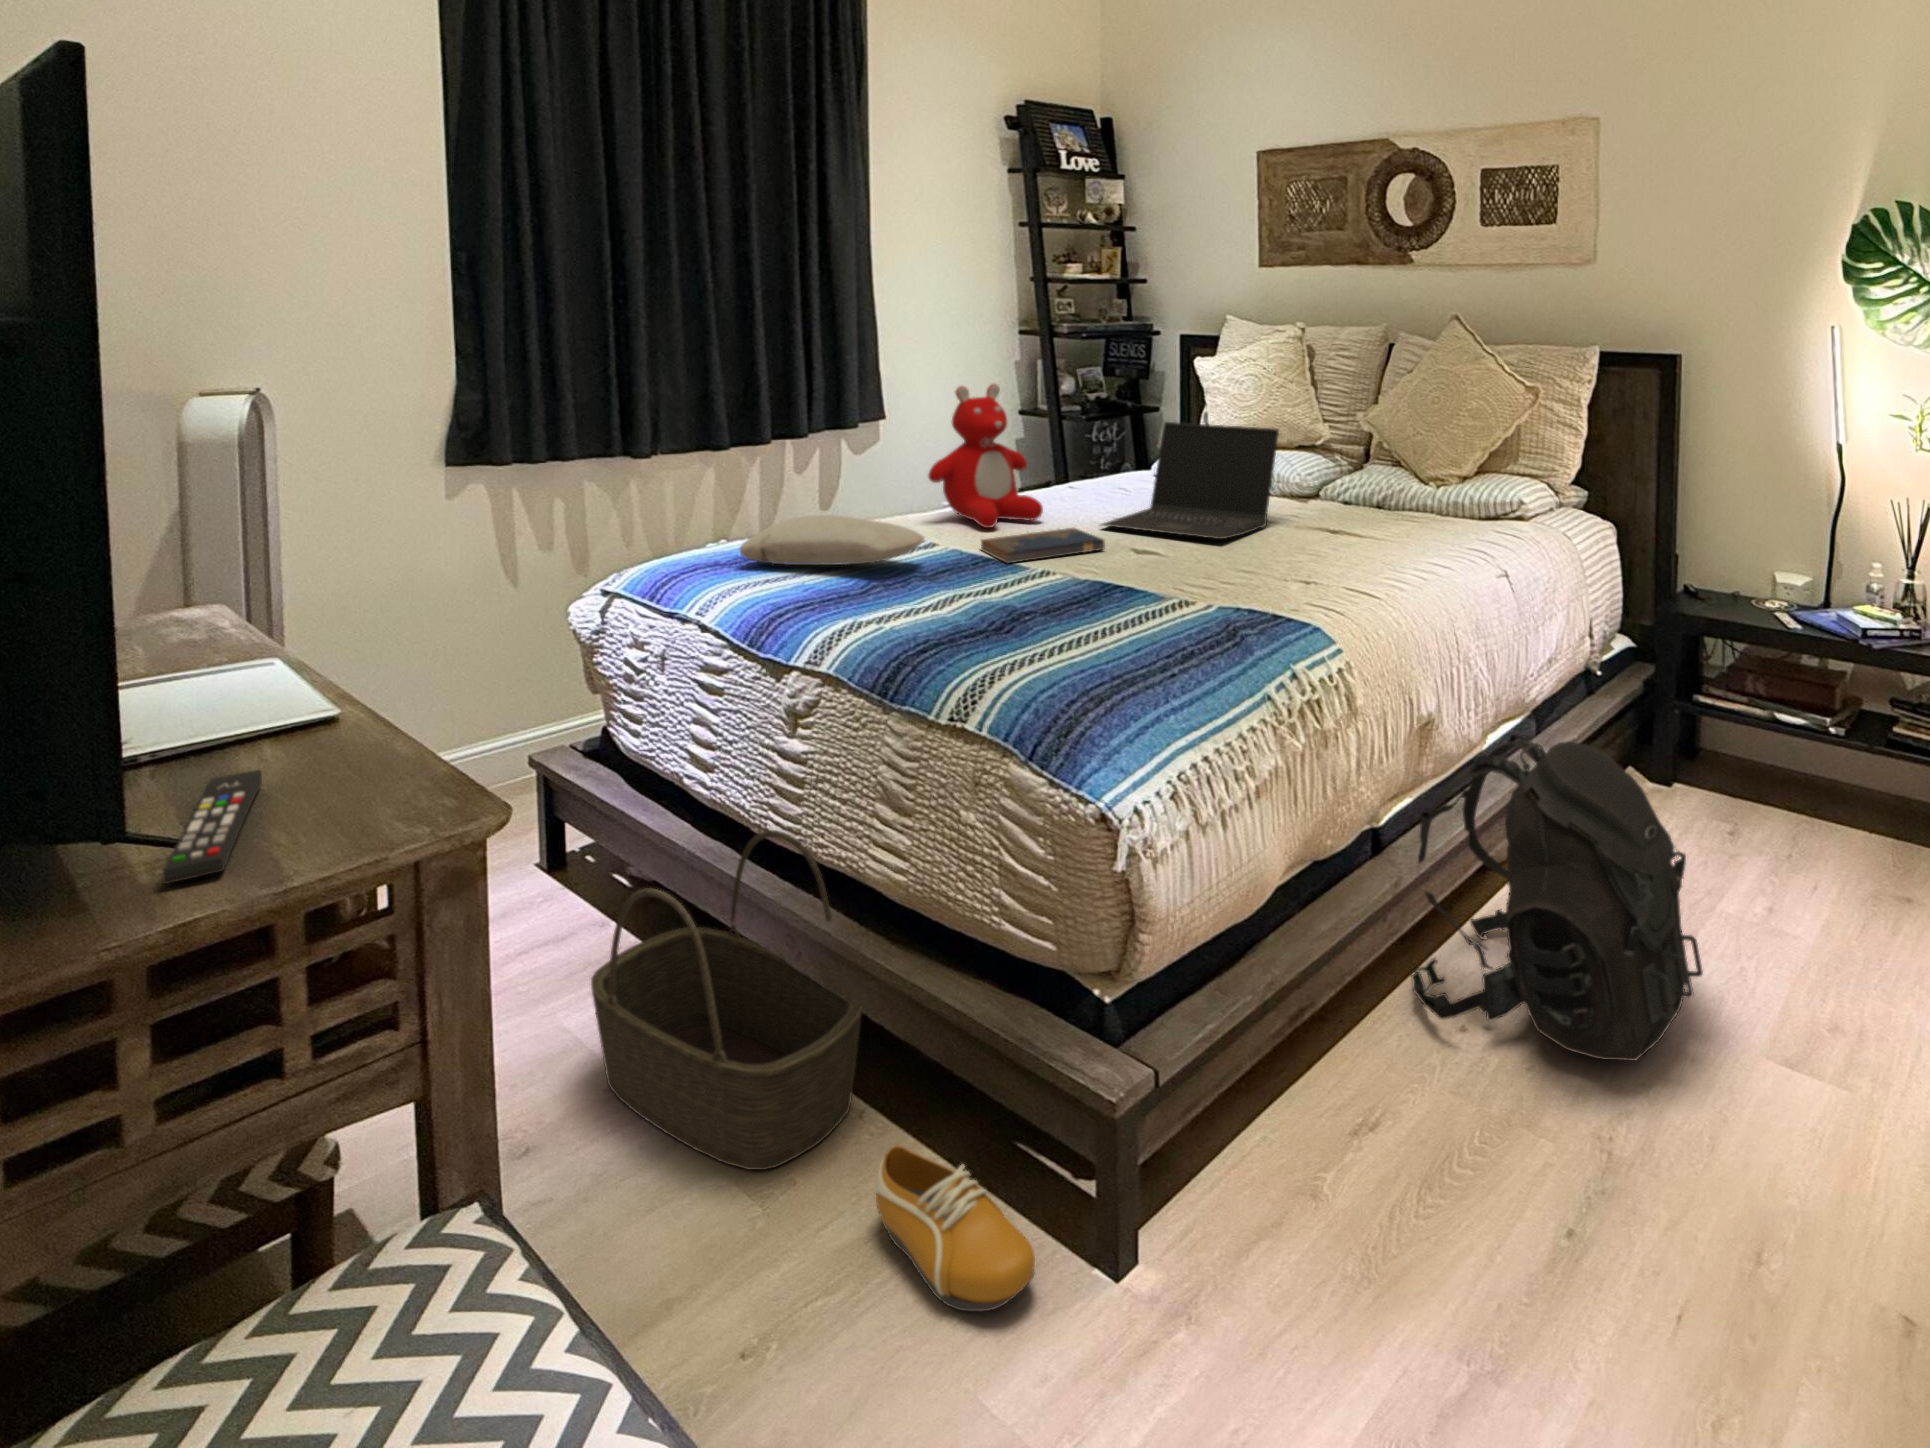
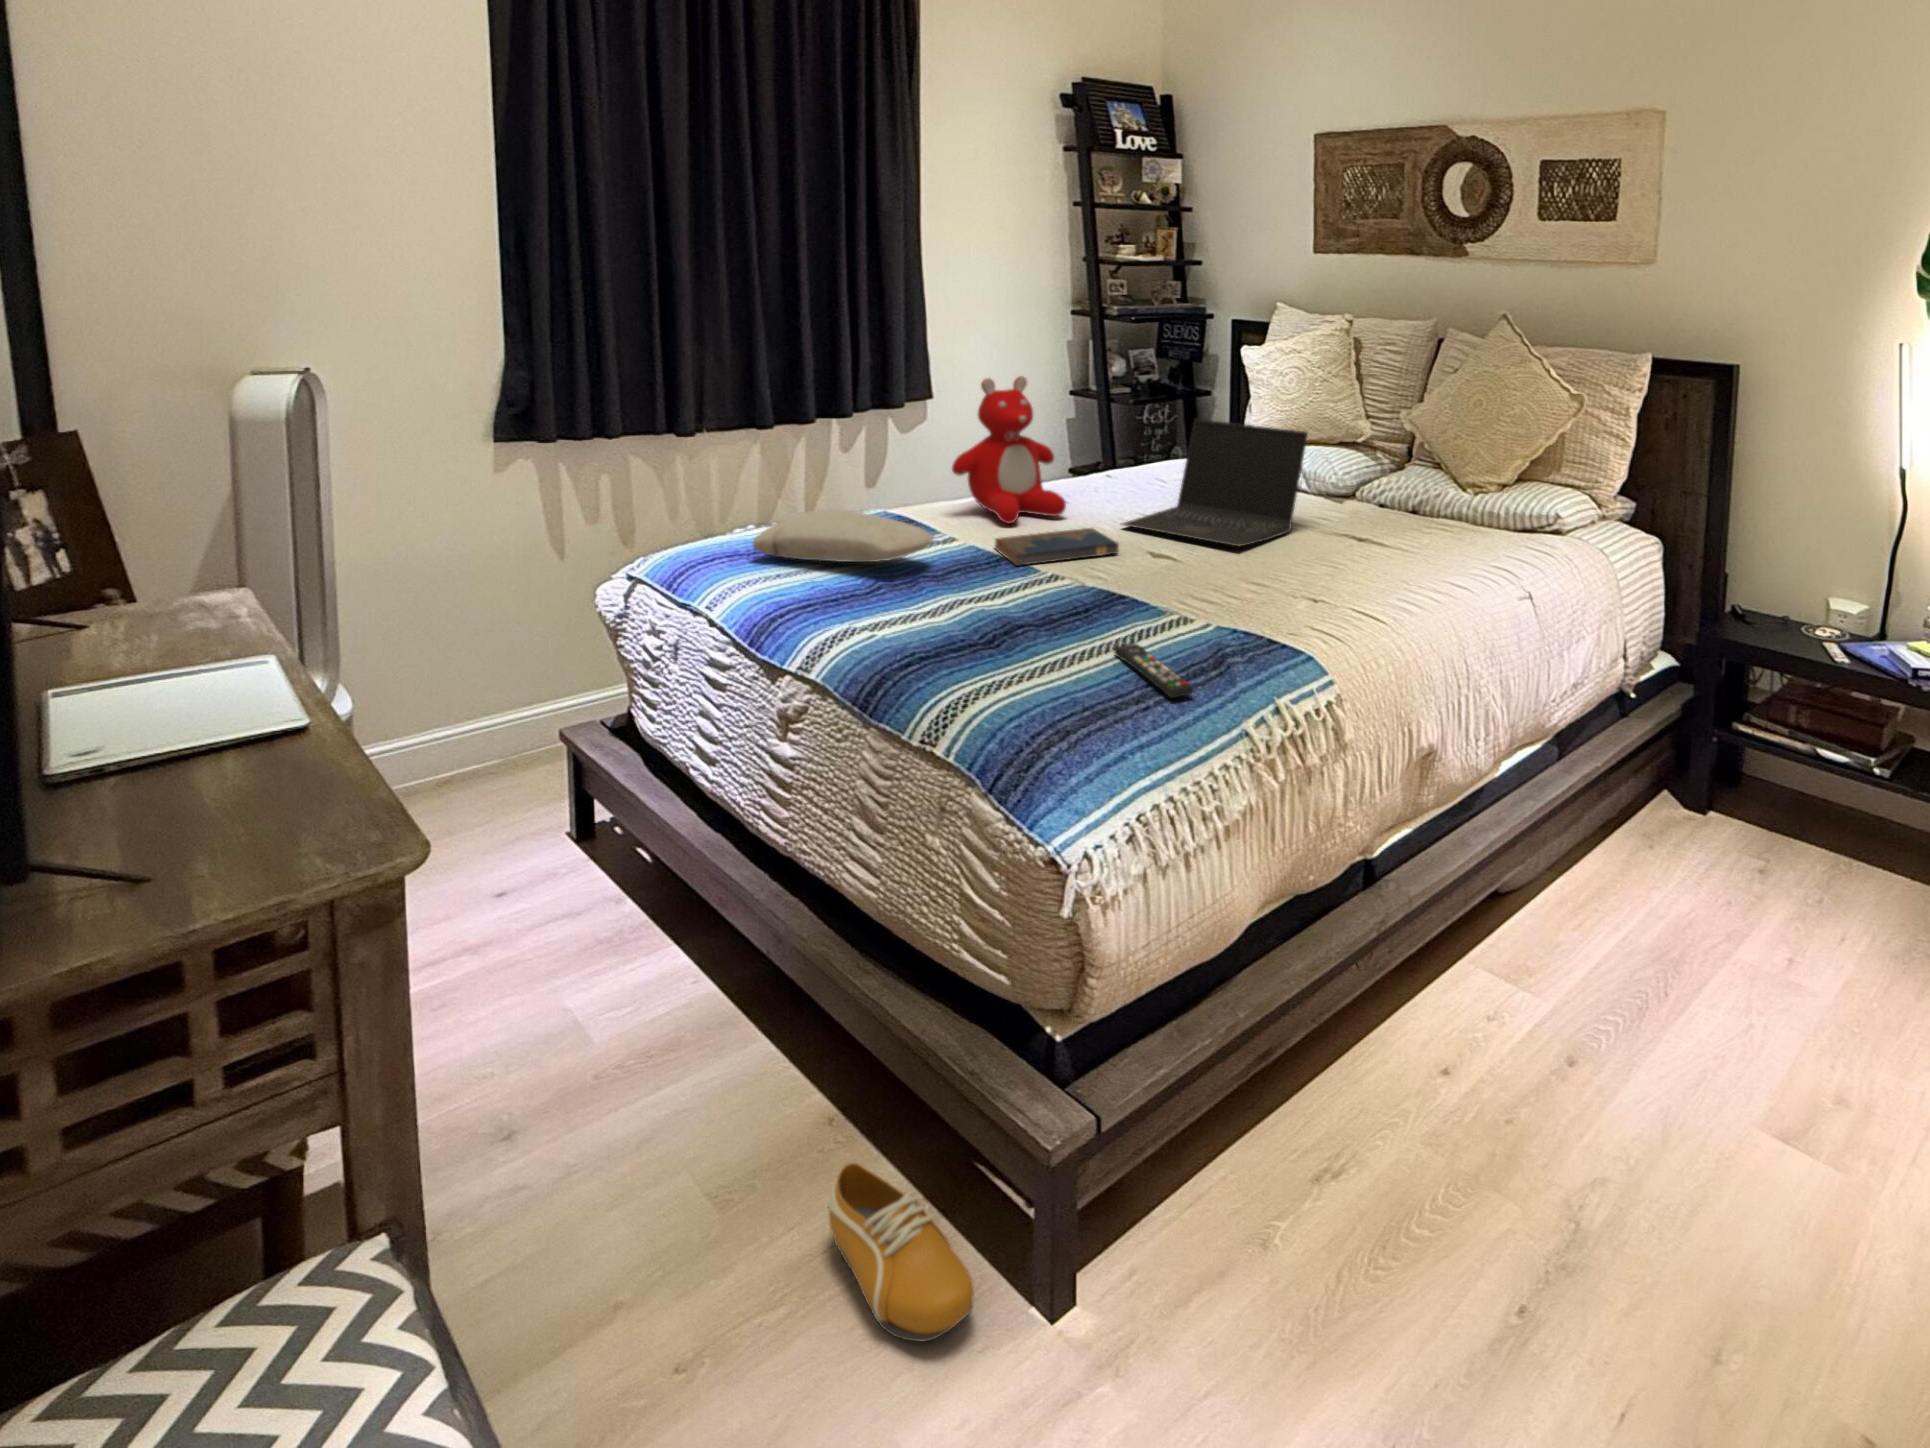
backpack: present [1410,734,1703,1061] -> none [1398,772,1700,1124]
remote control: present [163,770,262,884] -> present [1114,643,1194,698]
basket: present [591,830,862,1170] -> none [582,833,836,1172]

